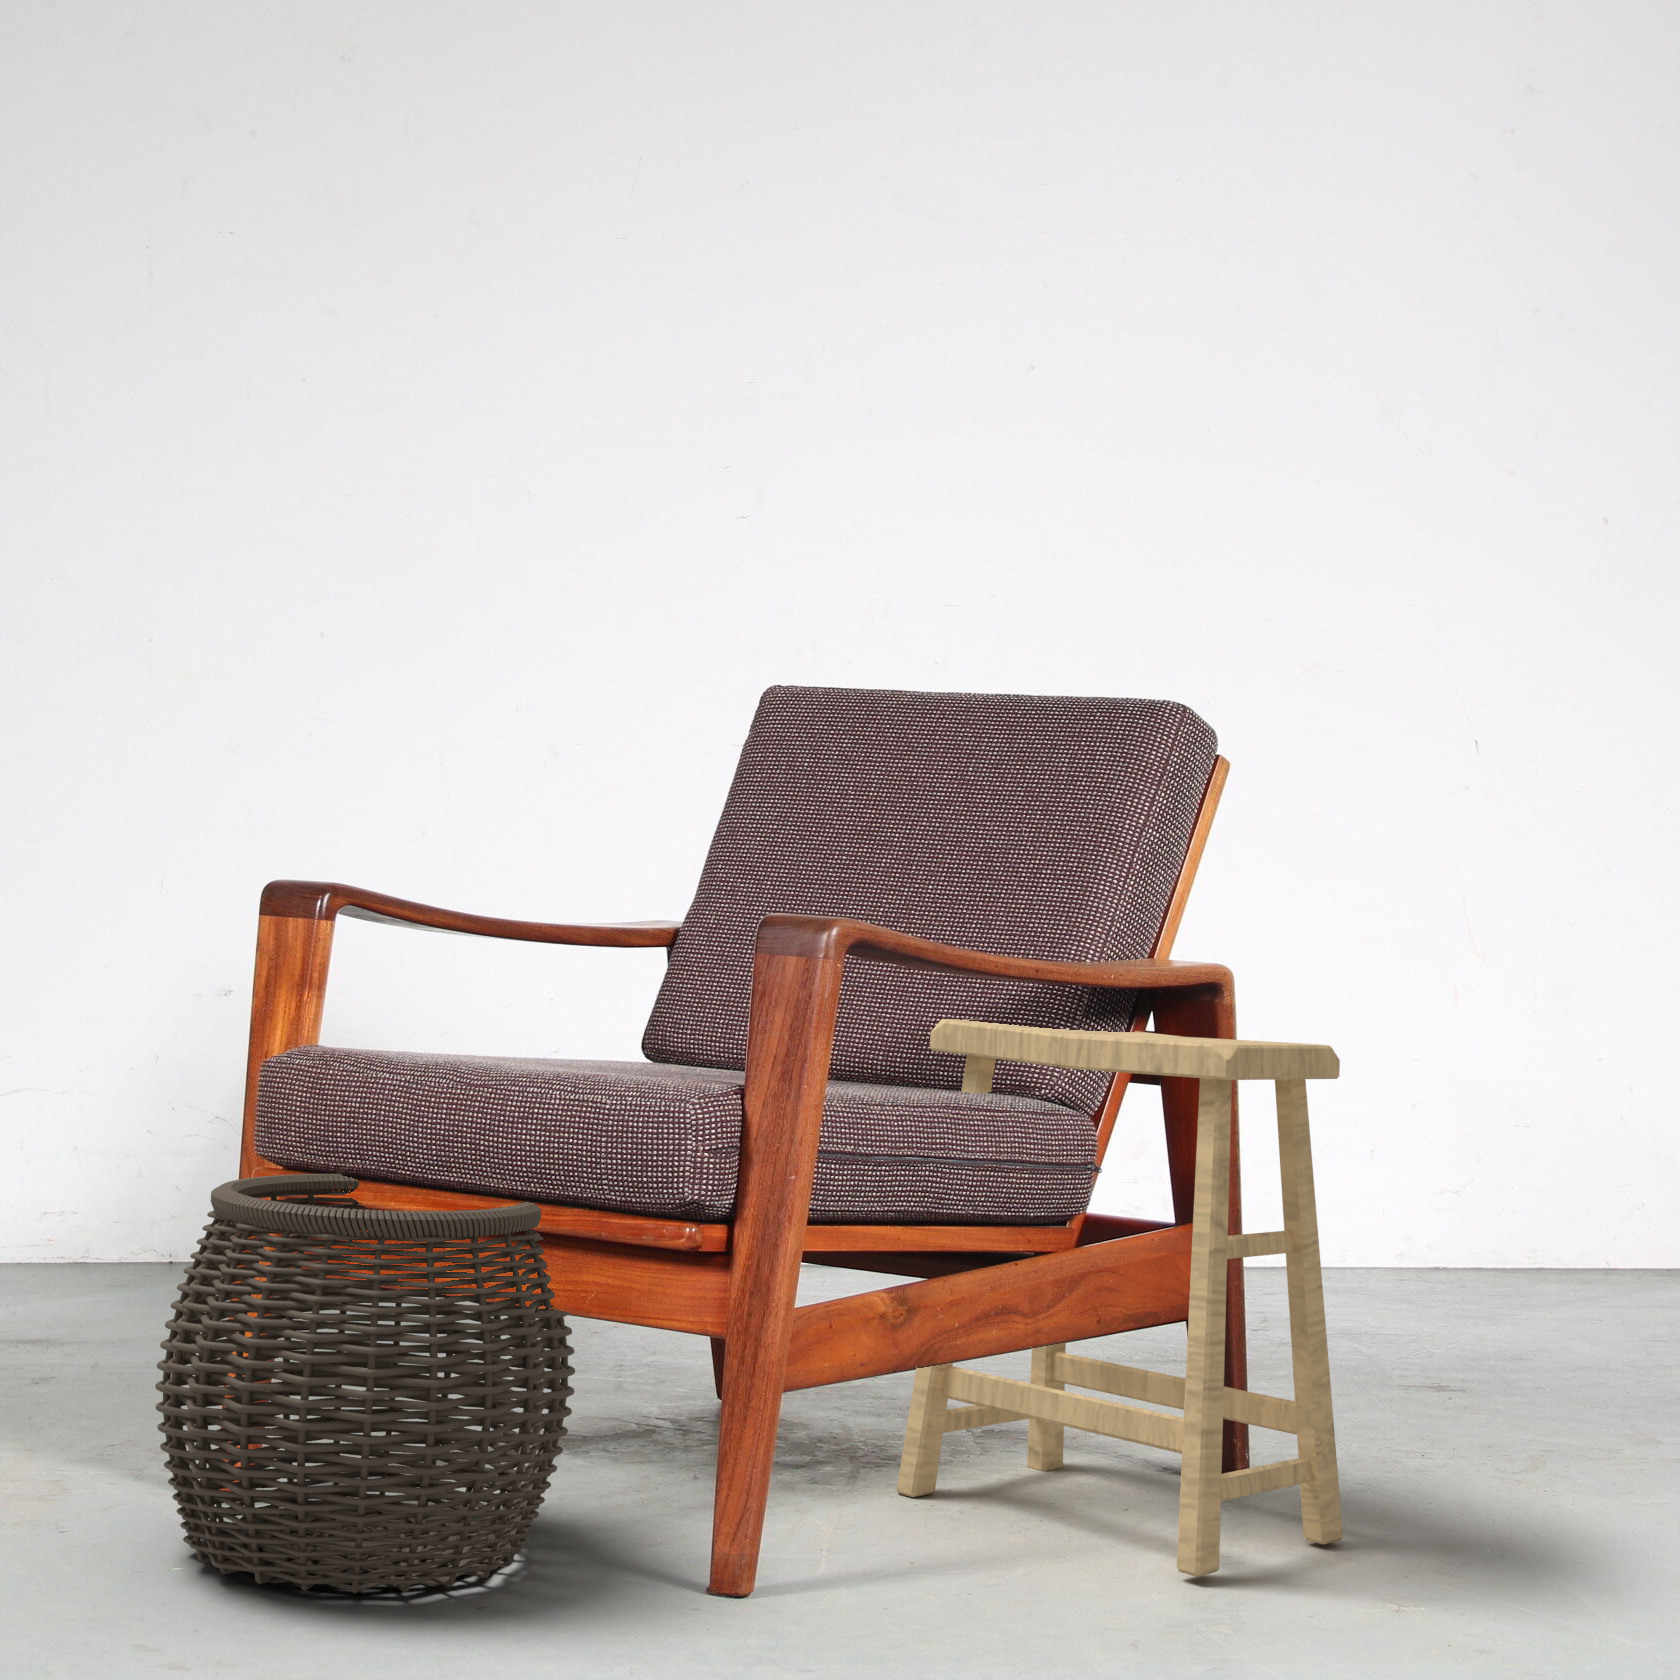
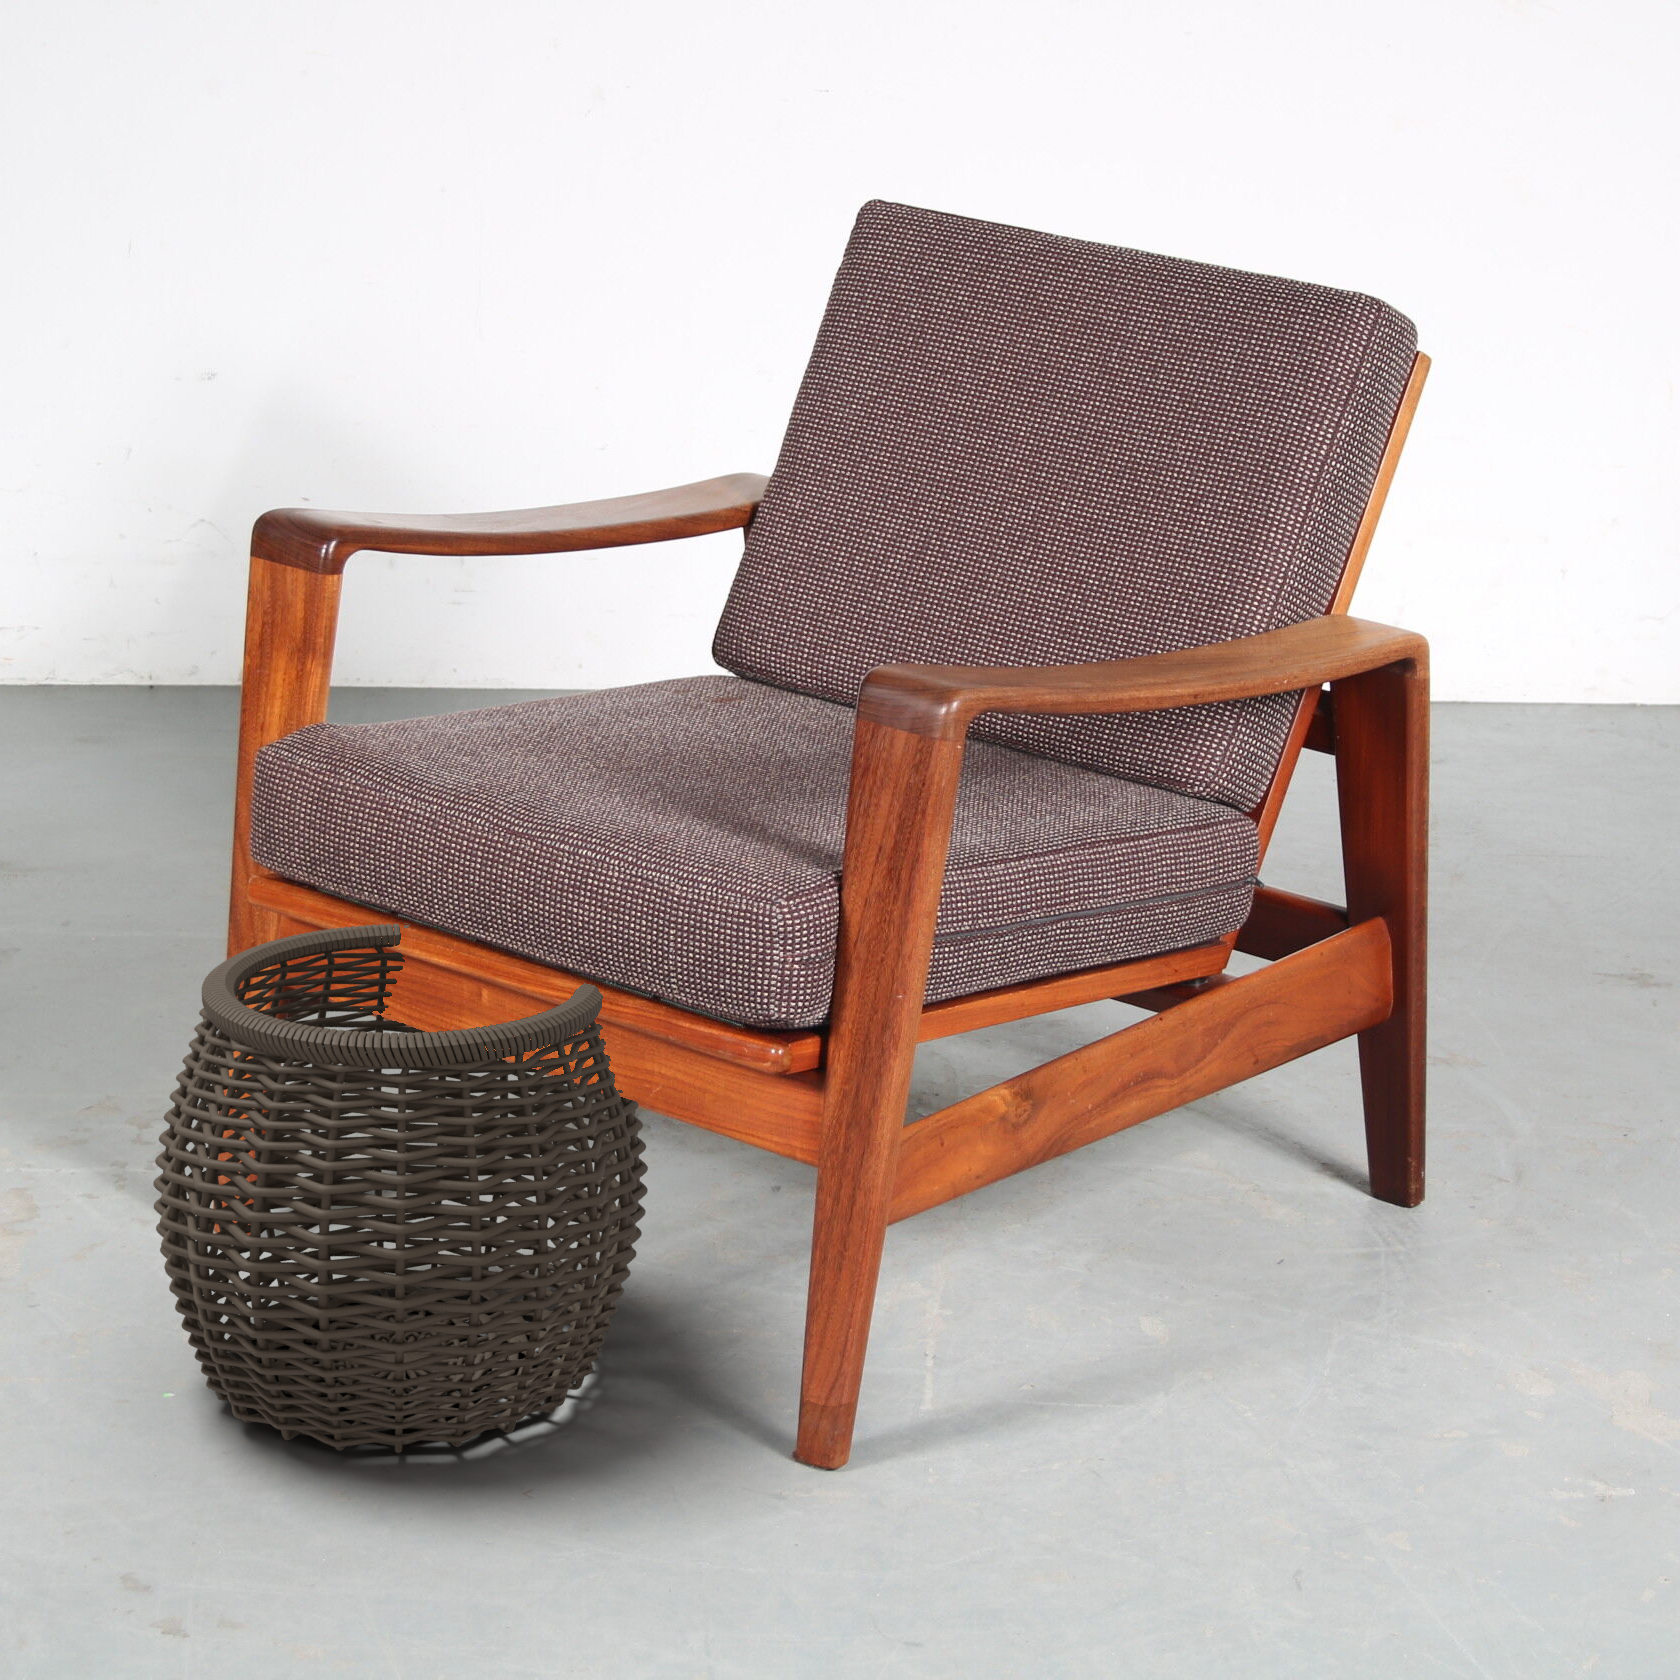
footstool: present [897,1019,1343,1577] -> none [1019,681,1556,1366]

